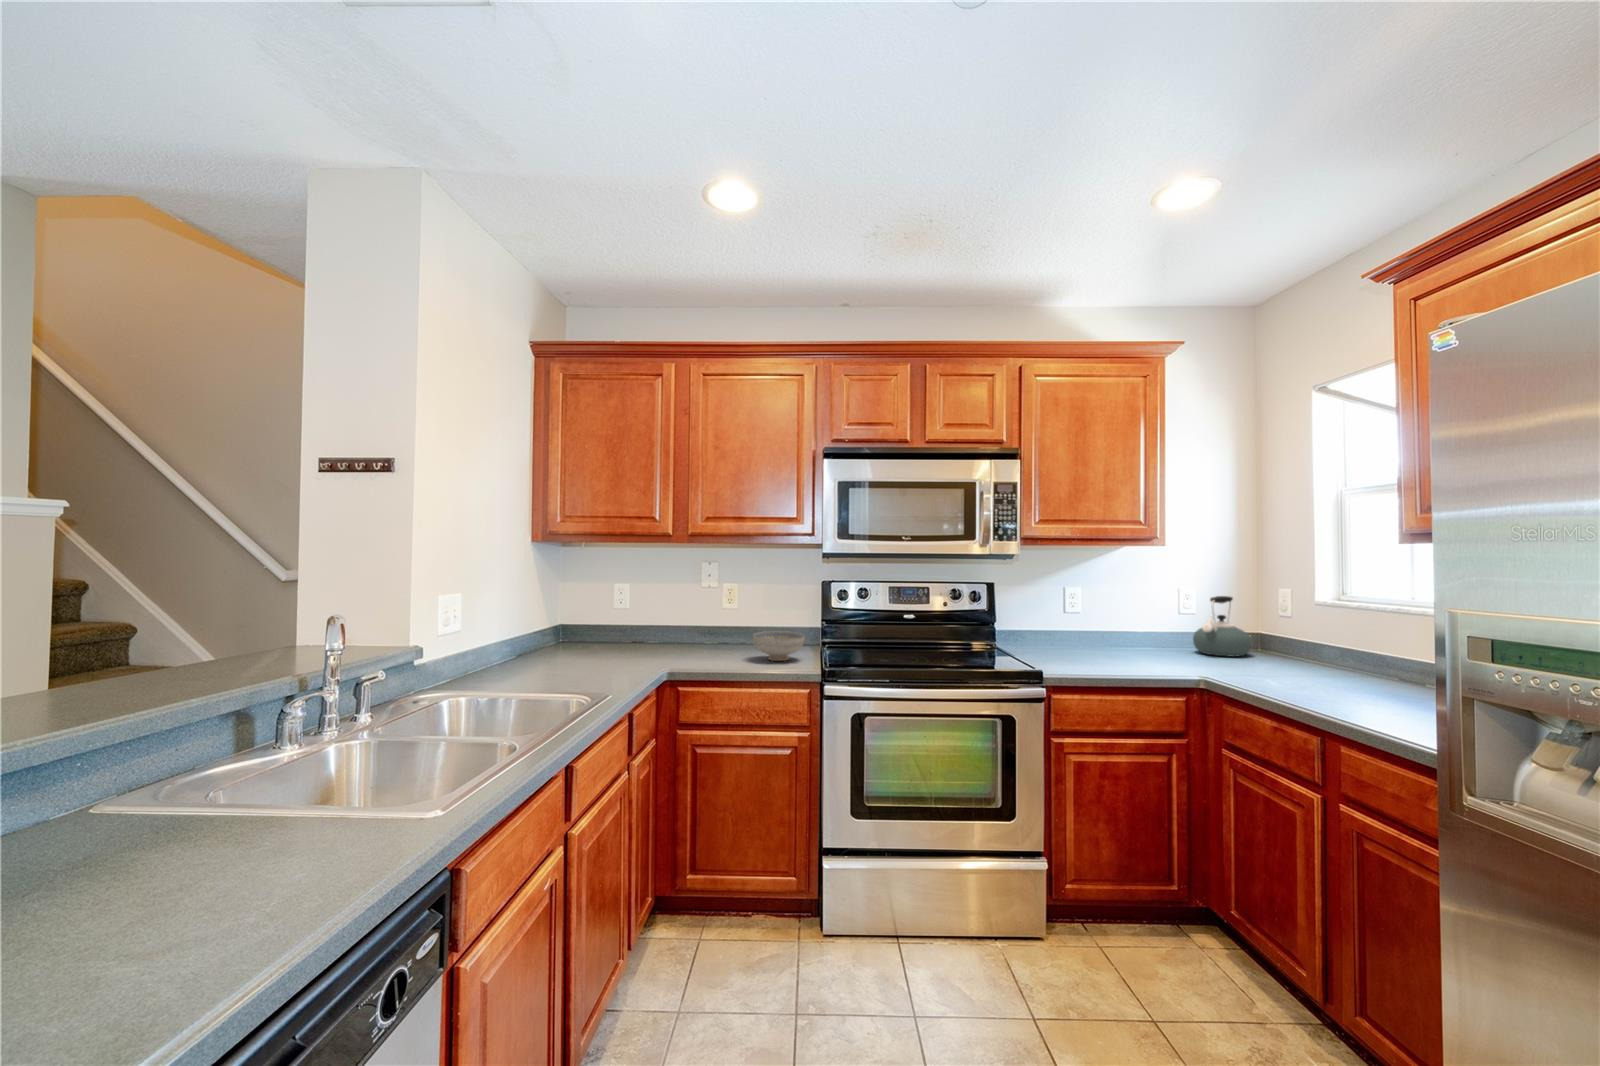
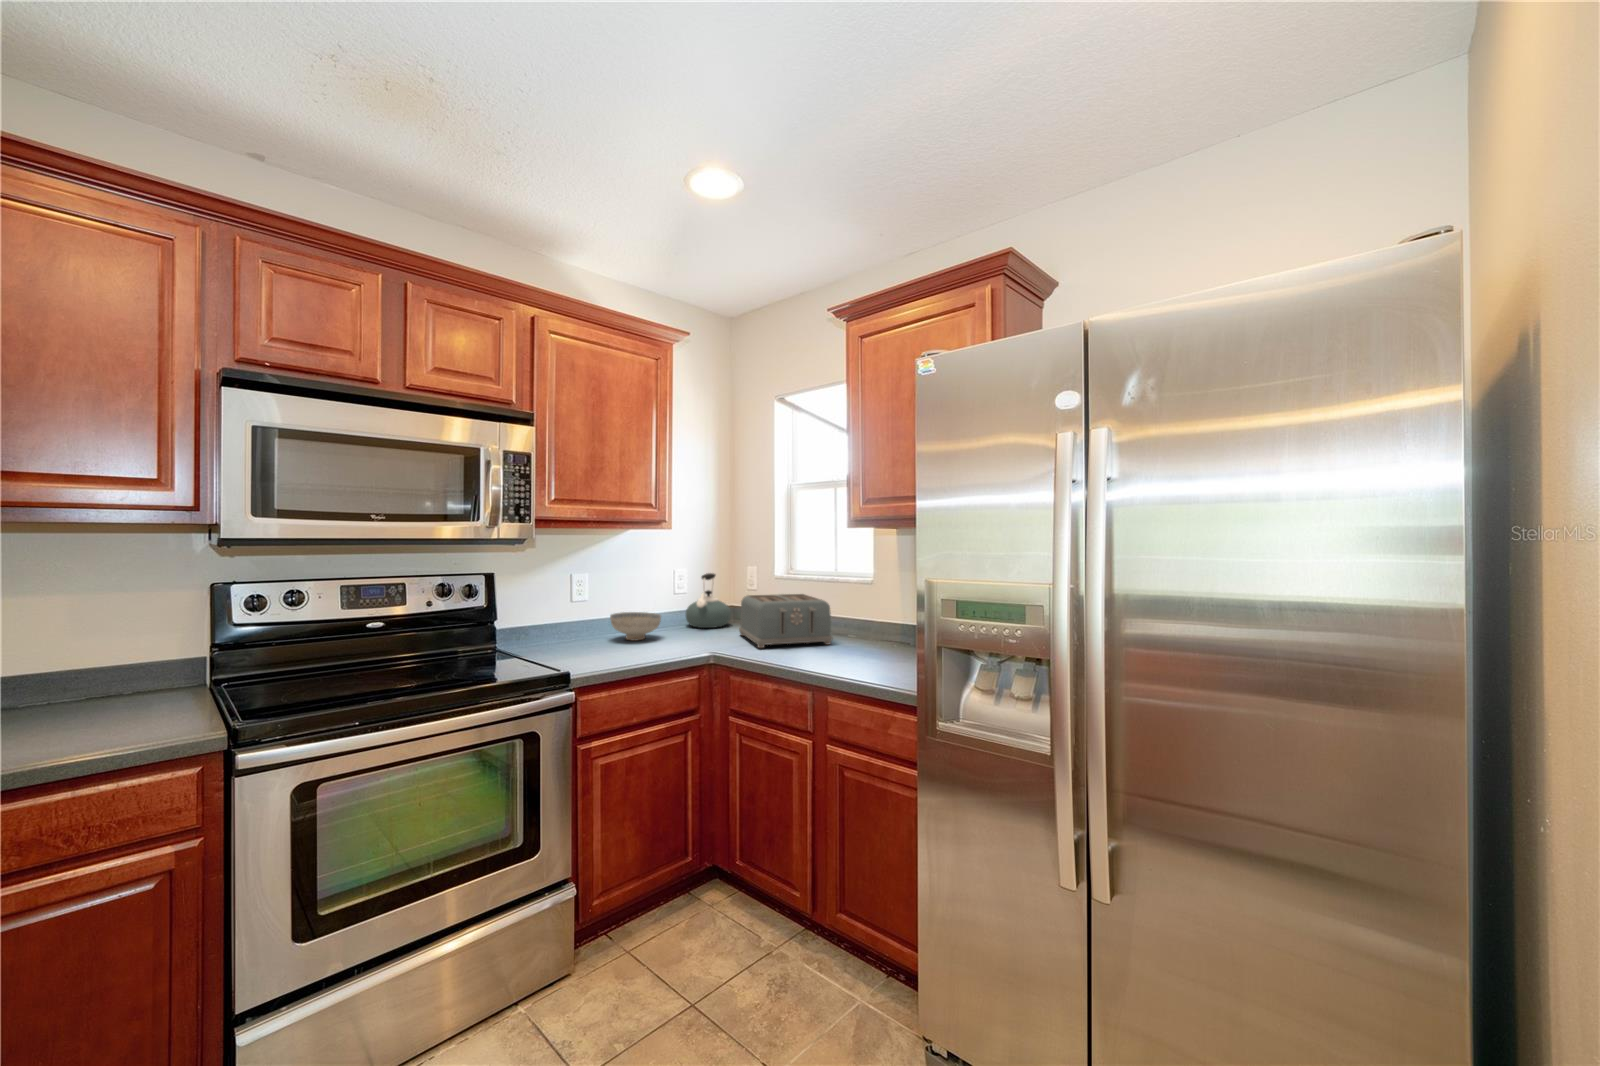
toaster: none [1251,622,1376,689] -> present [739,594,832,648]
ceramic bowl: present [753,631,805,661] -> present [610,612,661,640]

